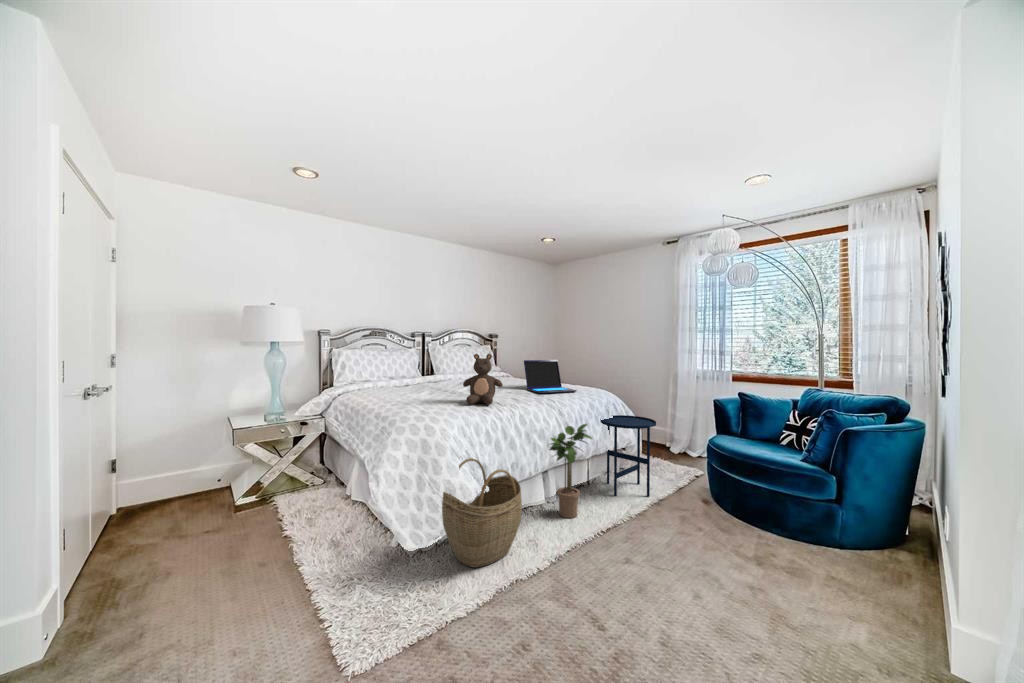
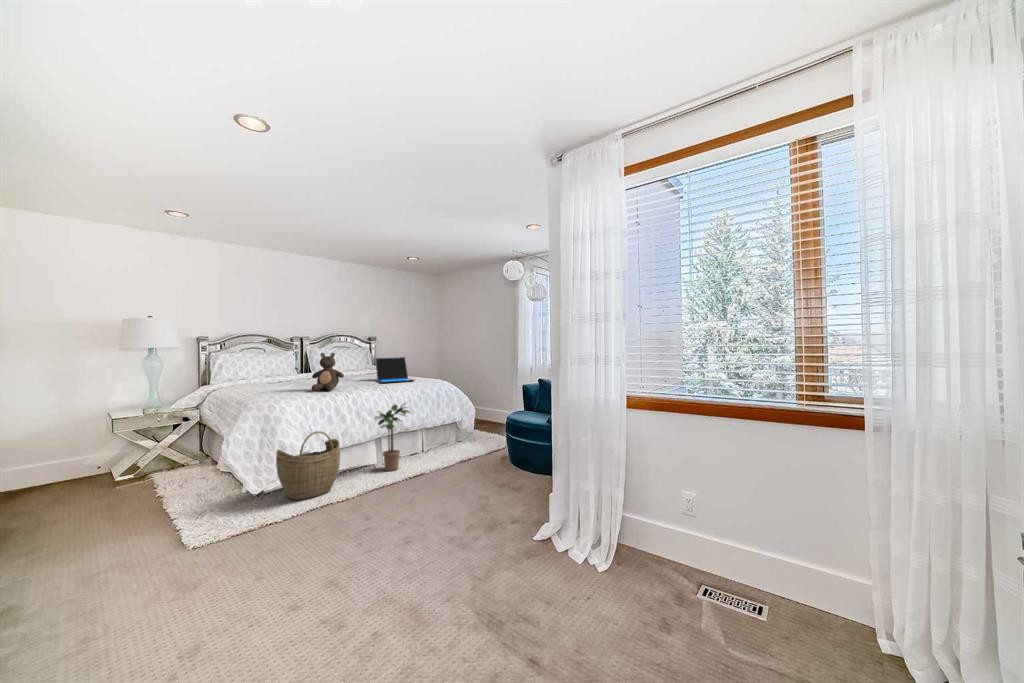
side table: present [600,415,656,496] -> none [429,398,469,457]

